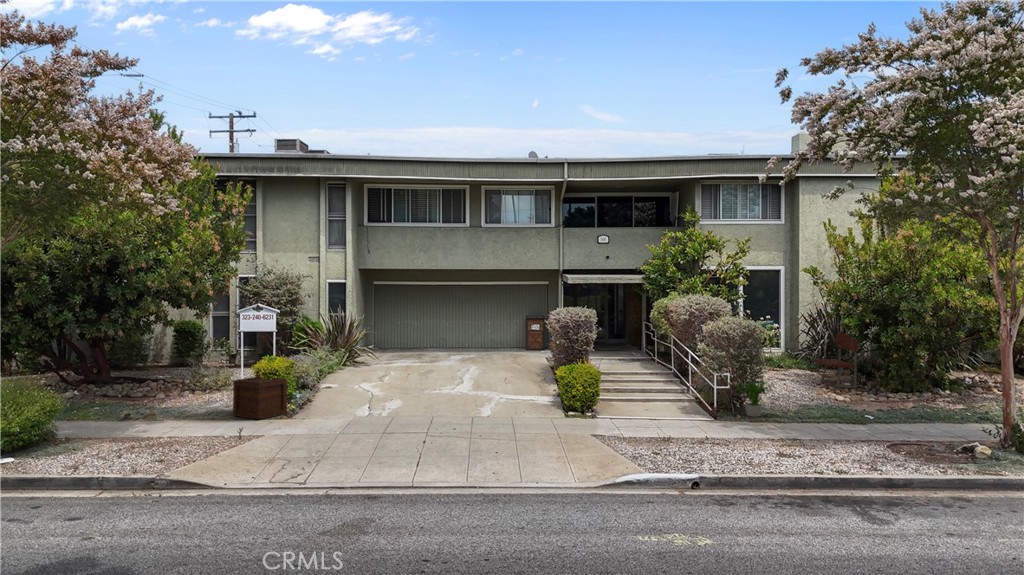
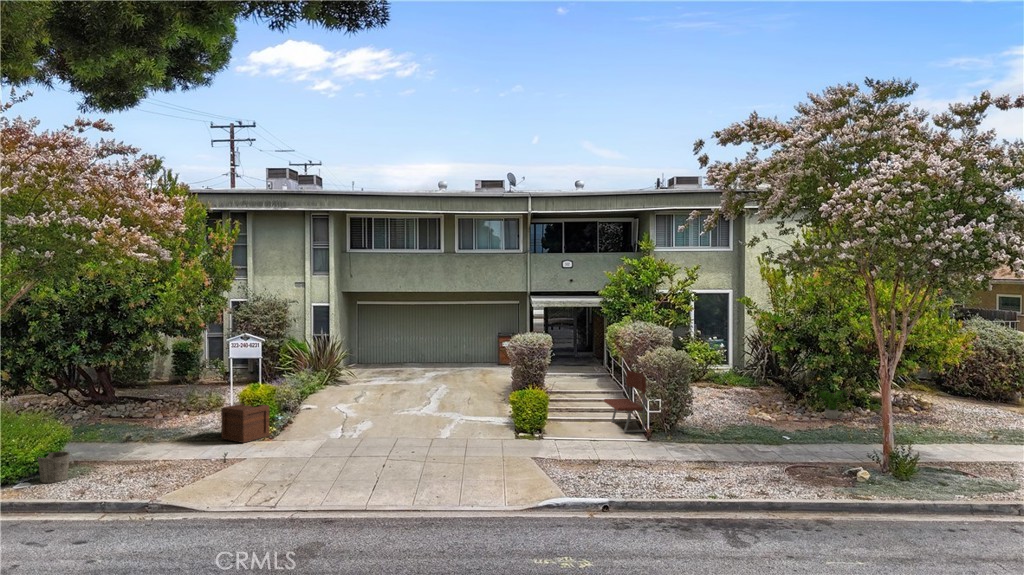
bench: present [814,333,858,388] -> present [604,370,646,433]
potted plant: present [736,380,774,417] -> present [818,390,846,419]
bucket: none [24,421,66,457] -> present [38,450,70,483]

